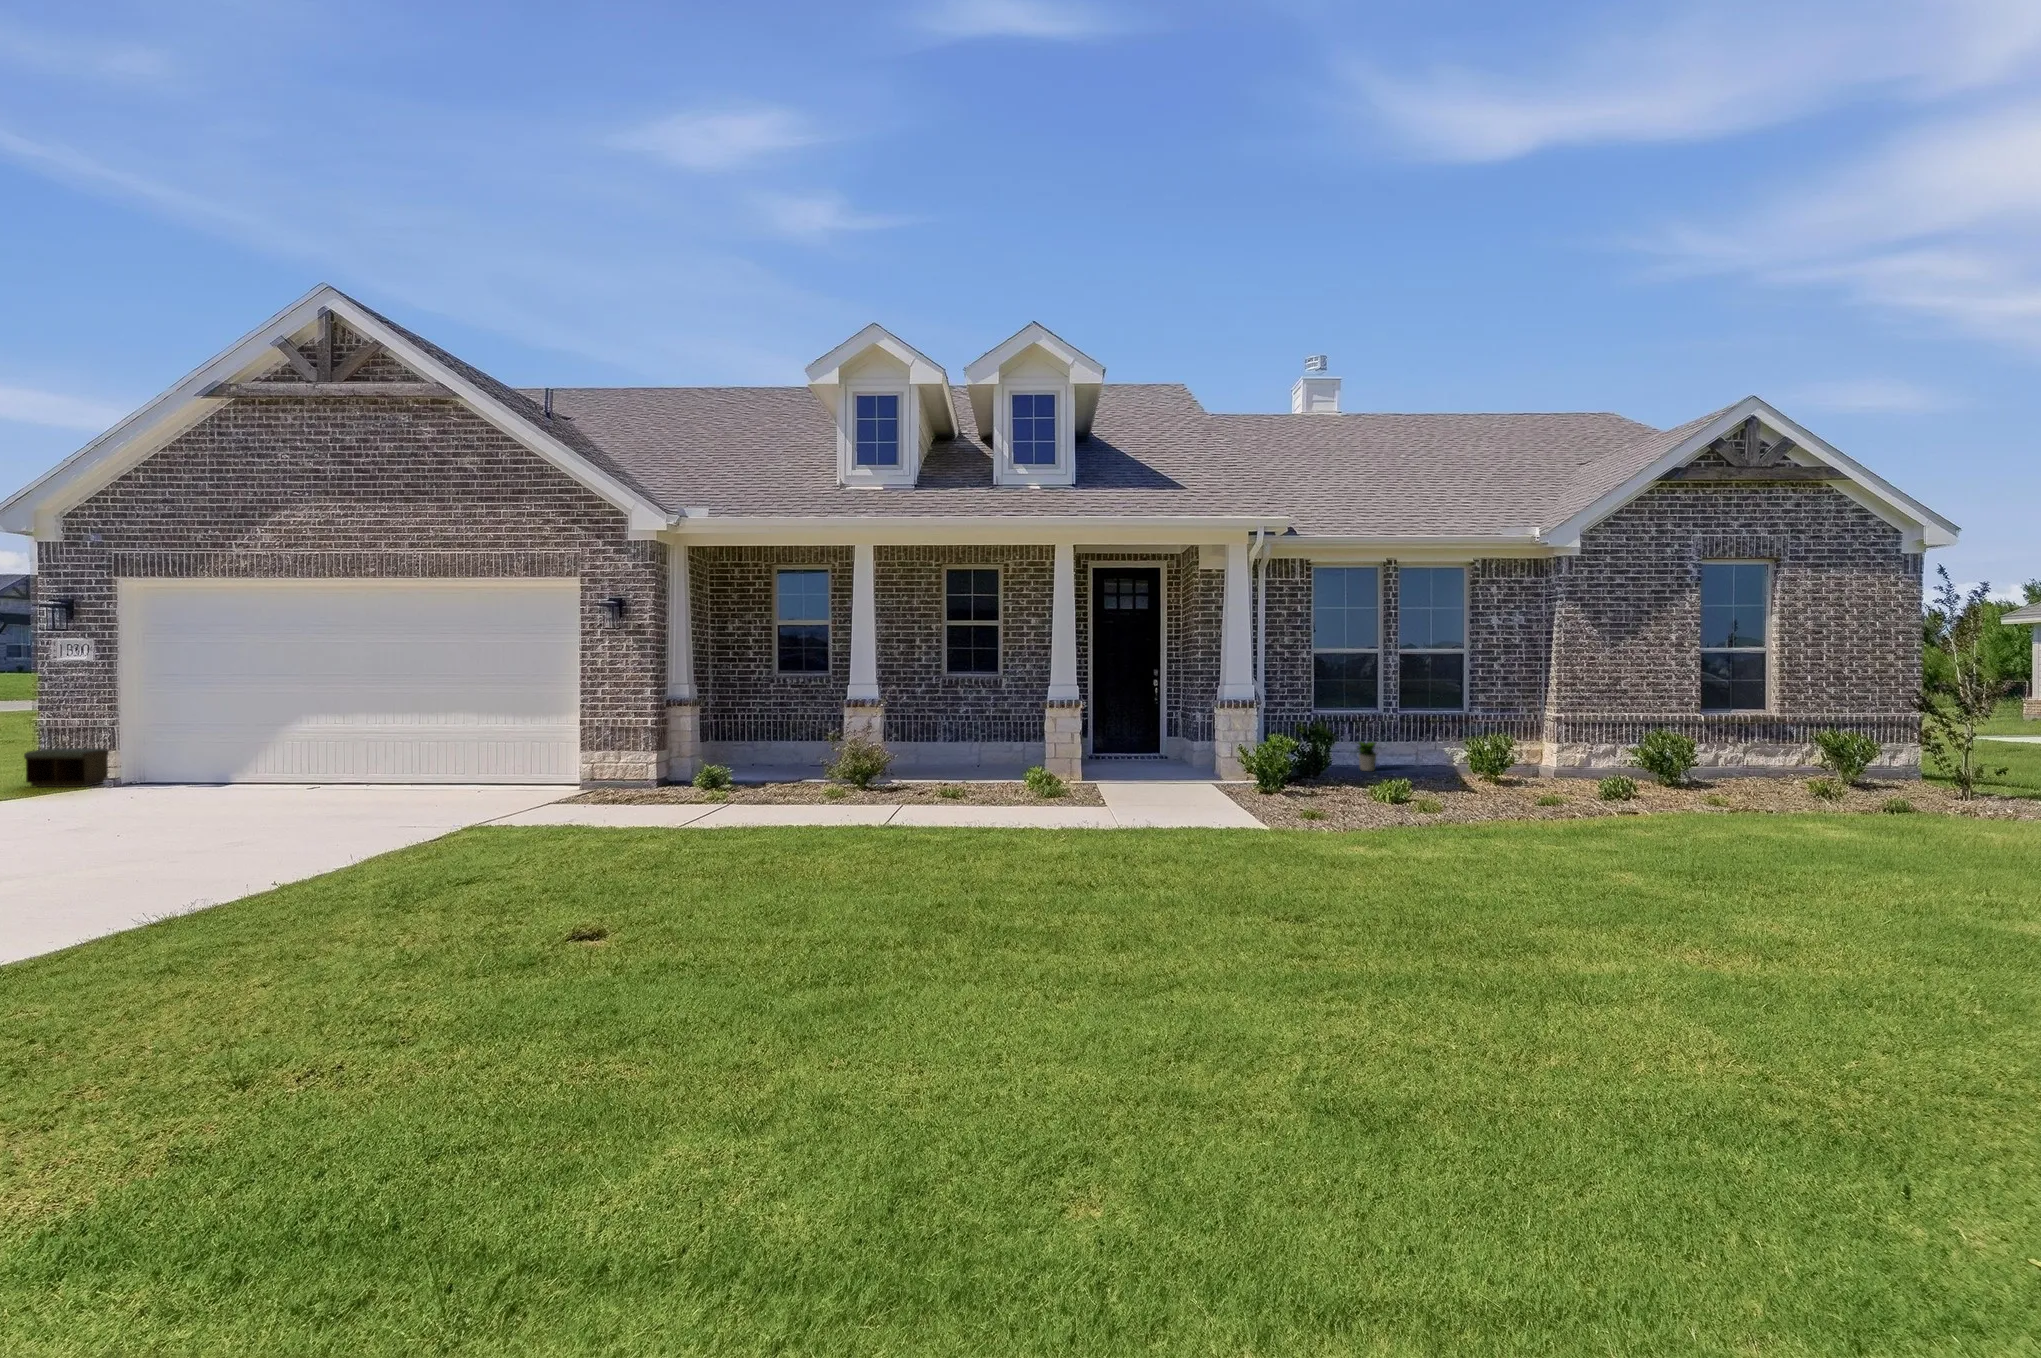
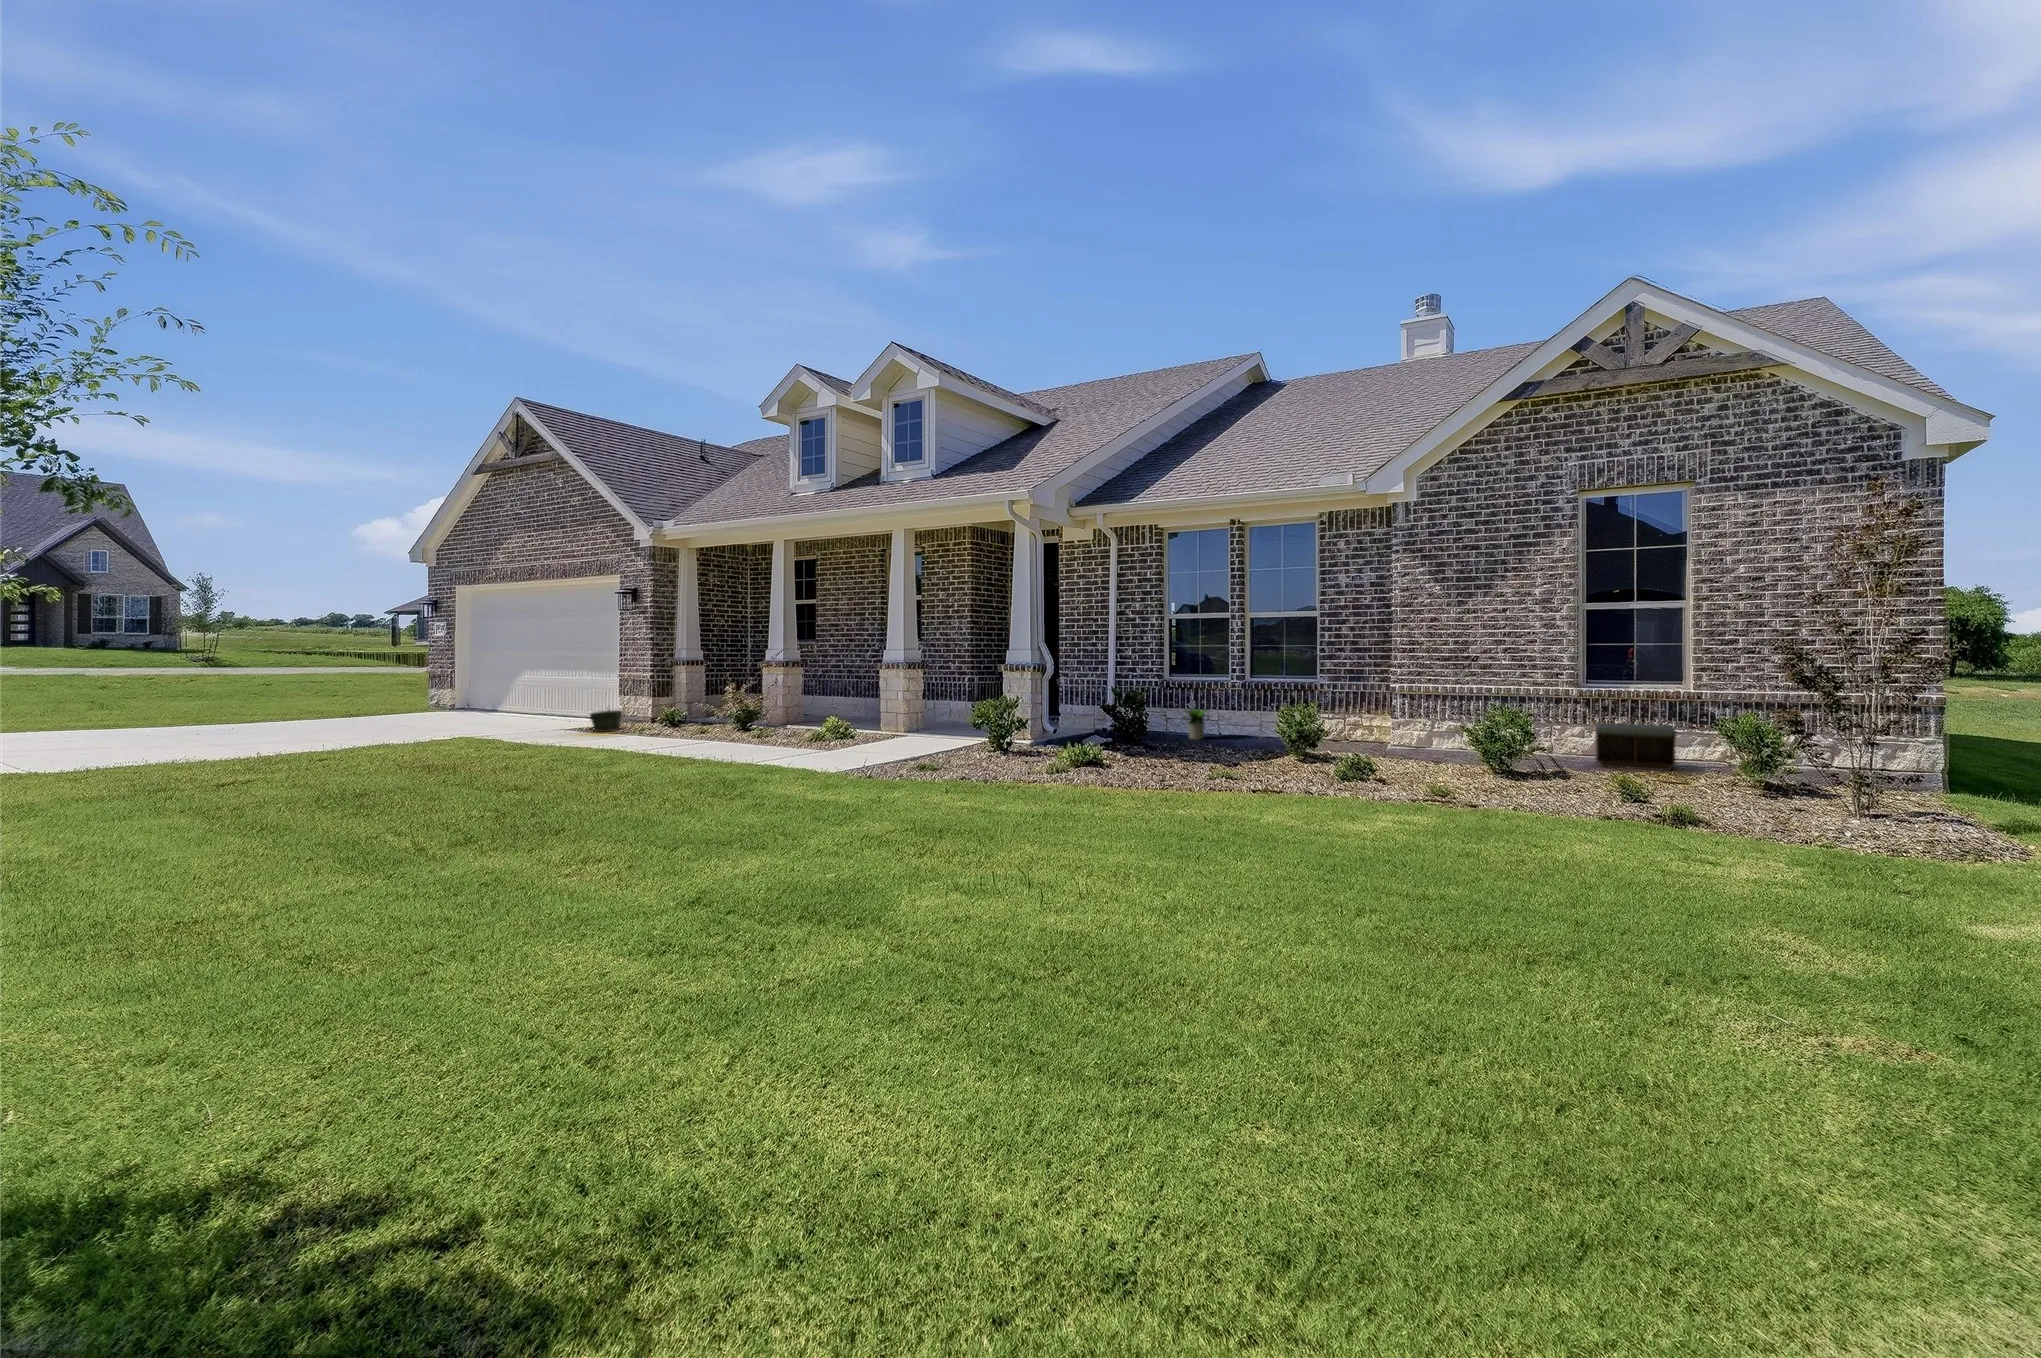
bench: present [24,748,109,787] -> present [1595,723,1676,771]
wooden bucket: none [602,754,644,790] -> present [590,708,622,731]

